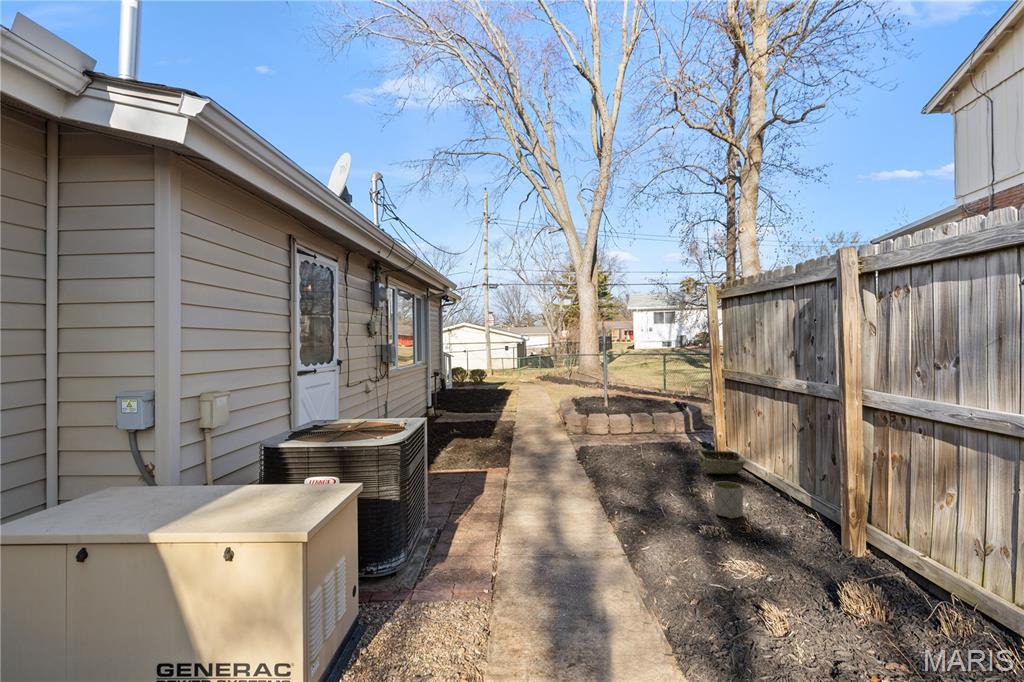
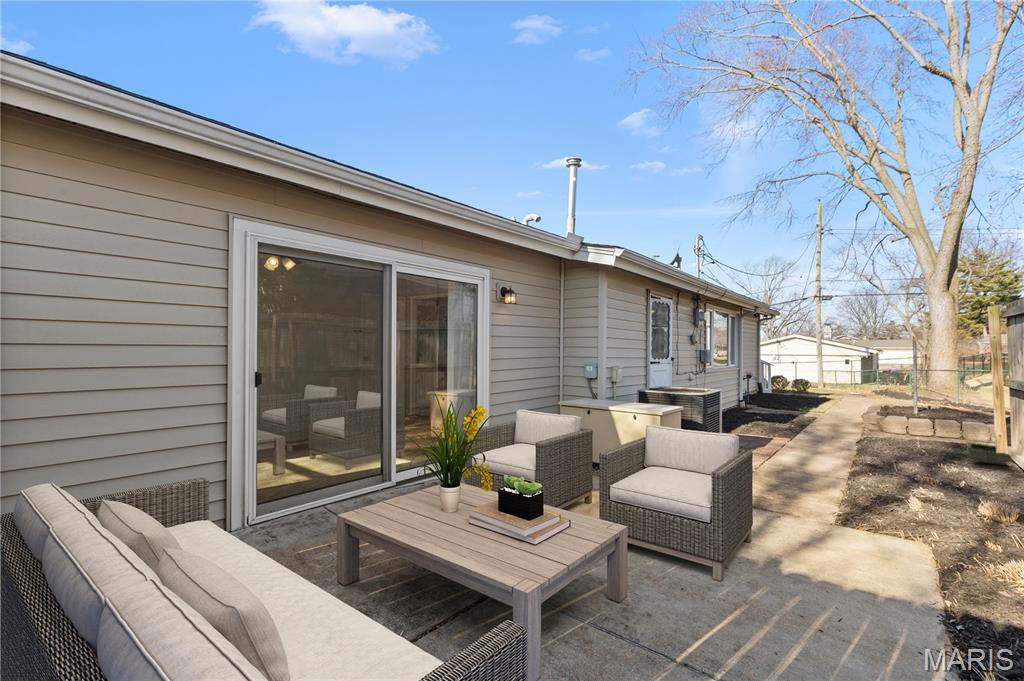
planter: present [713,481,744,519] -> none [946,456,975,482]

